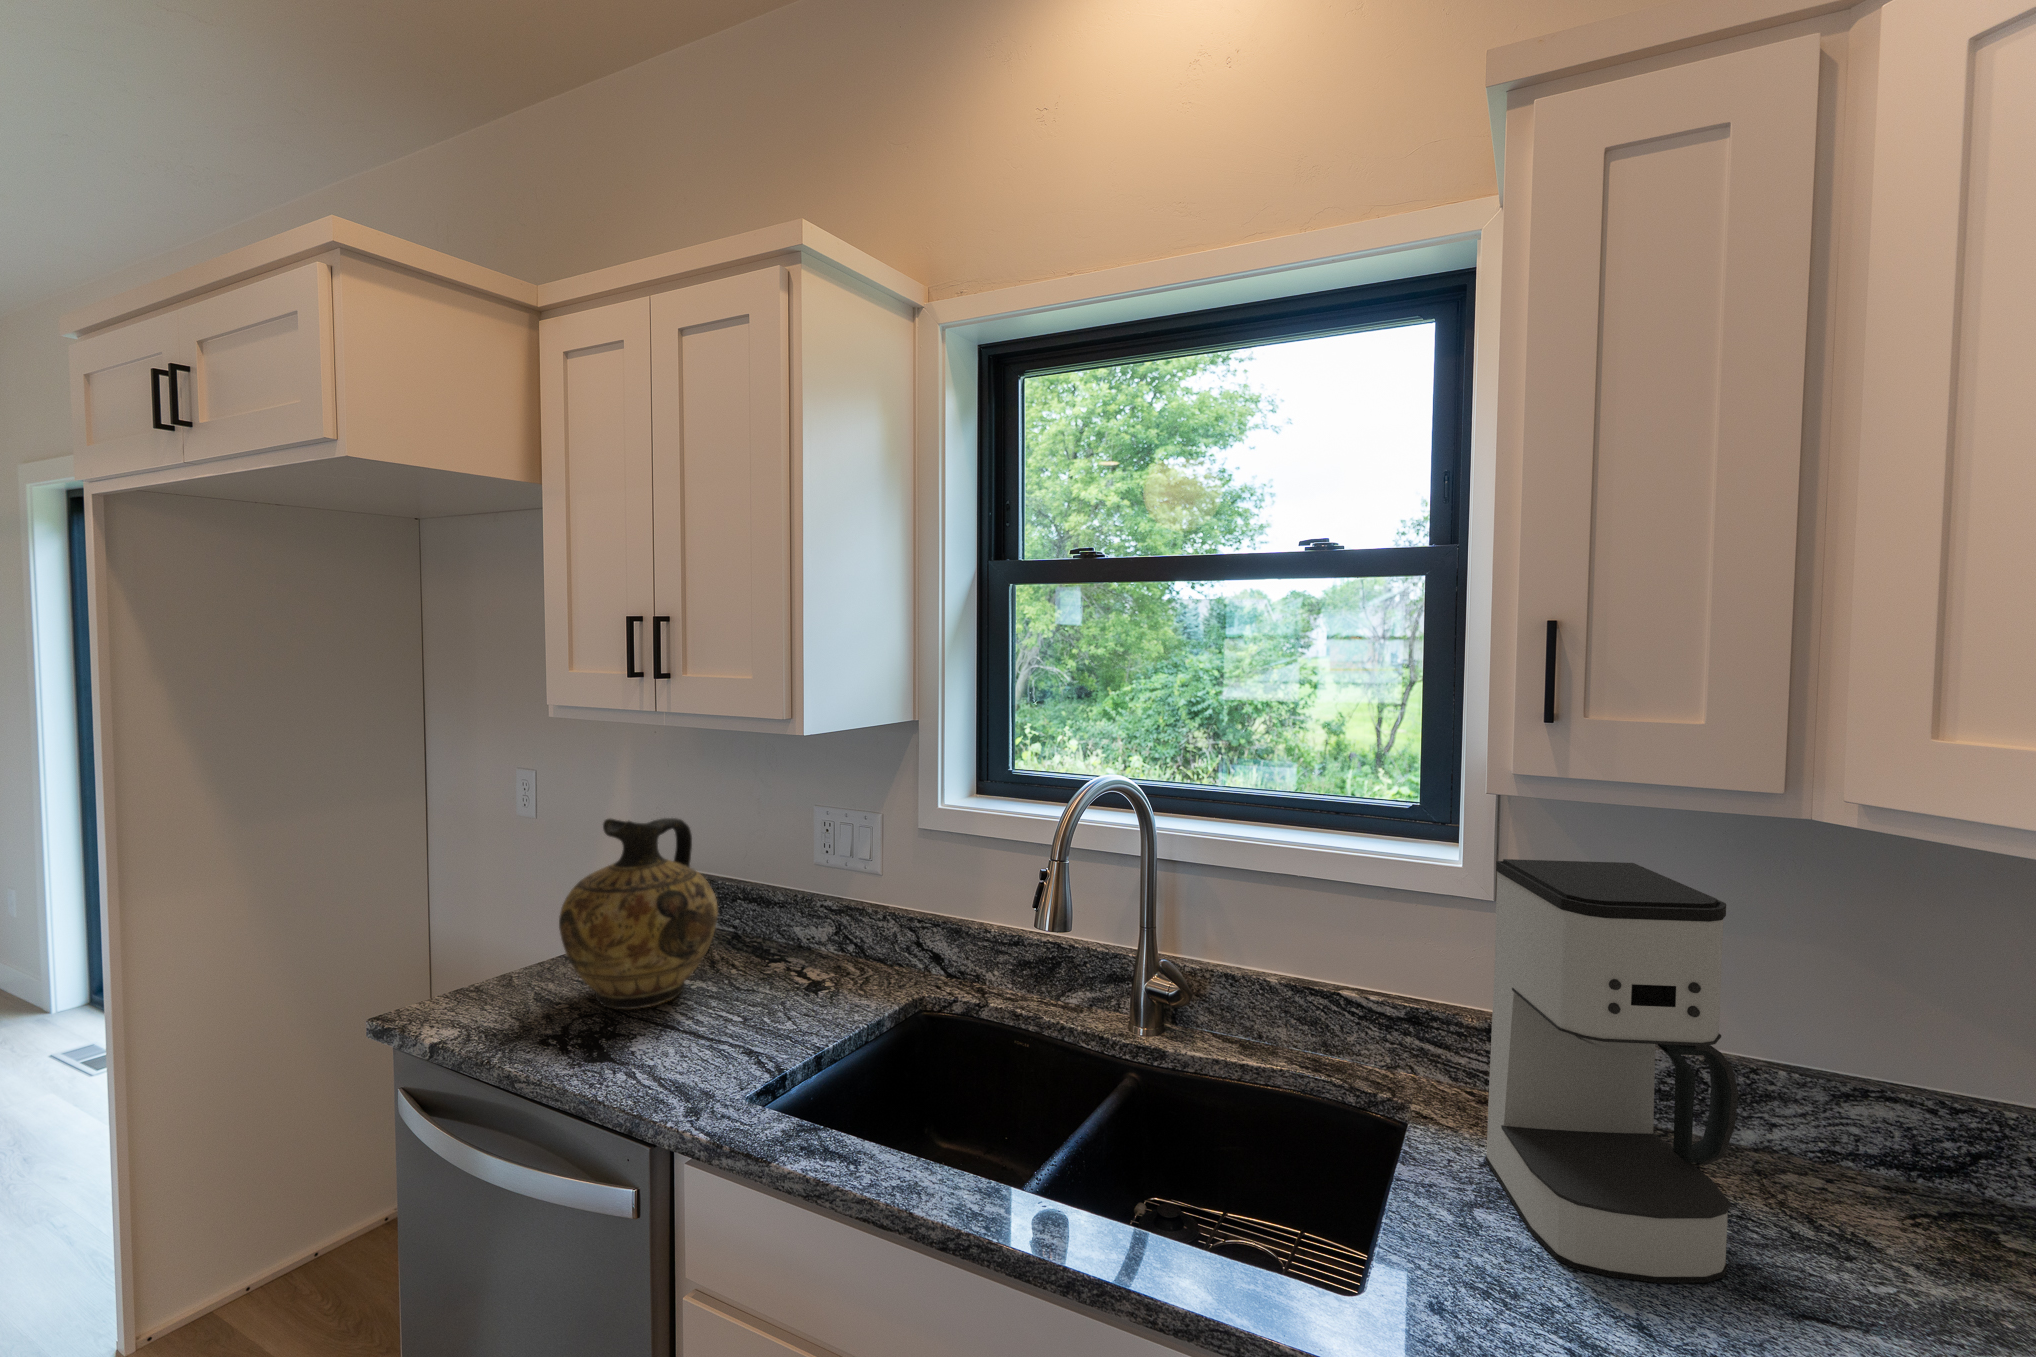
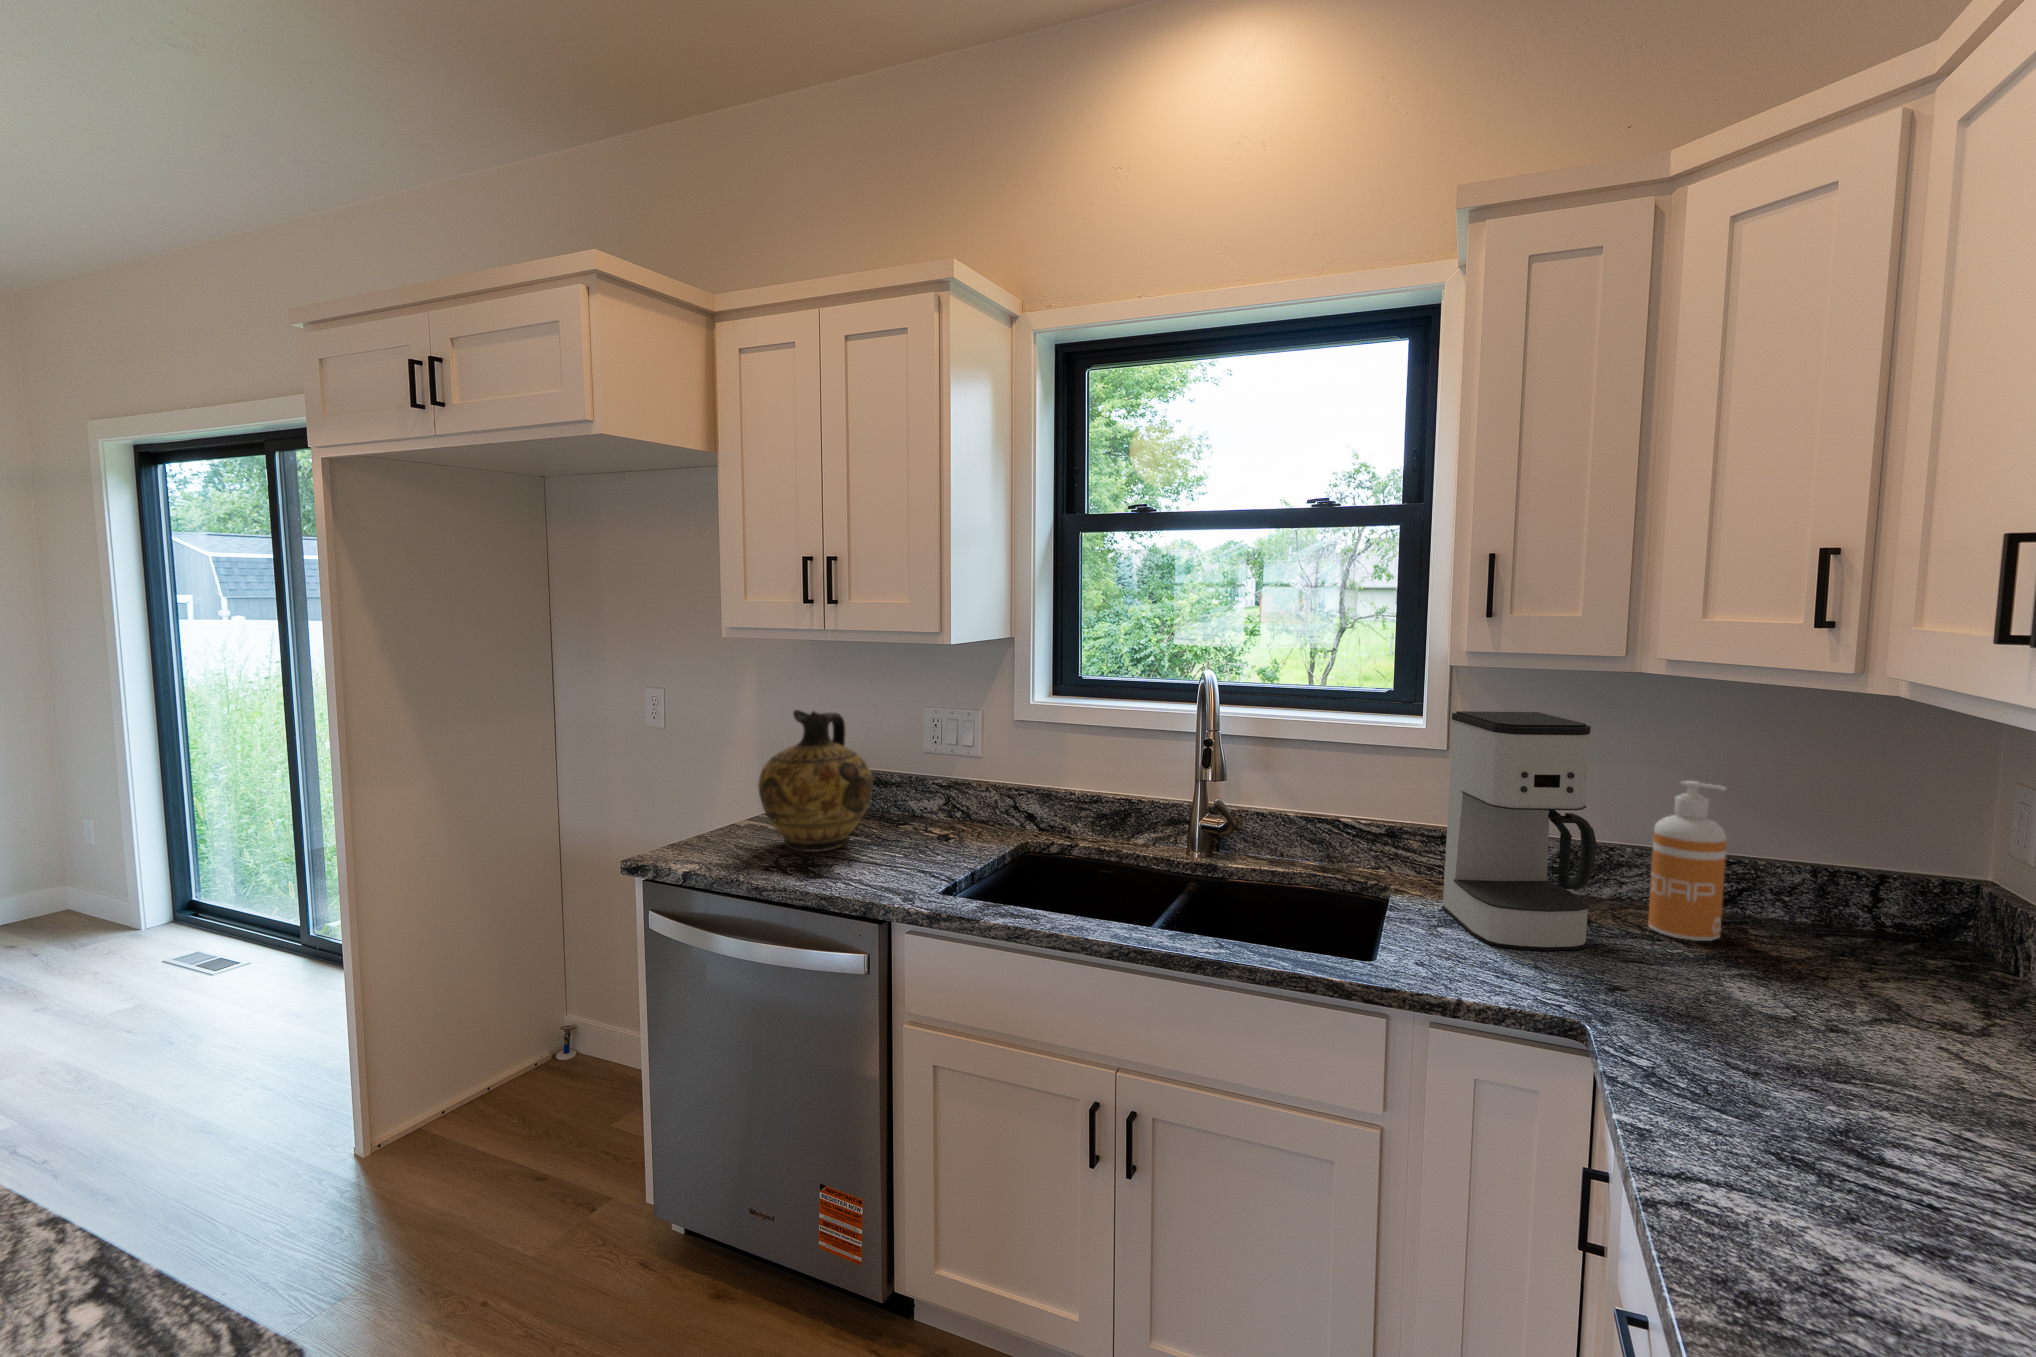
soap dispenser: none [1825,988,1966,1266] -> present [1648,781,1727,941]

